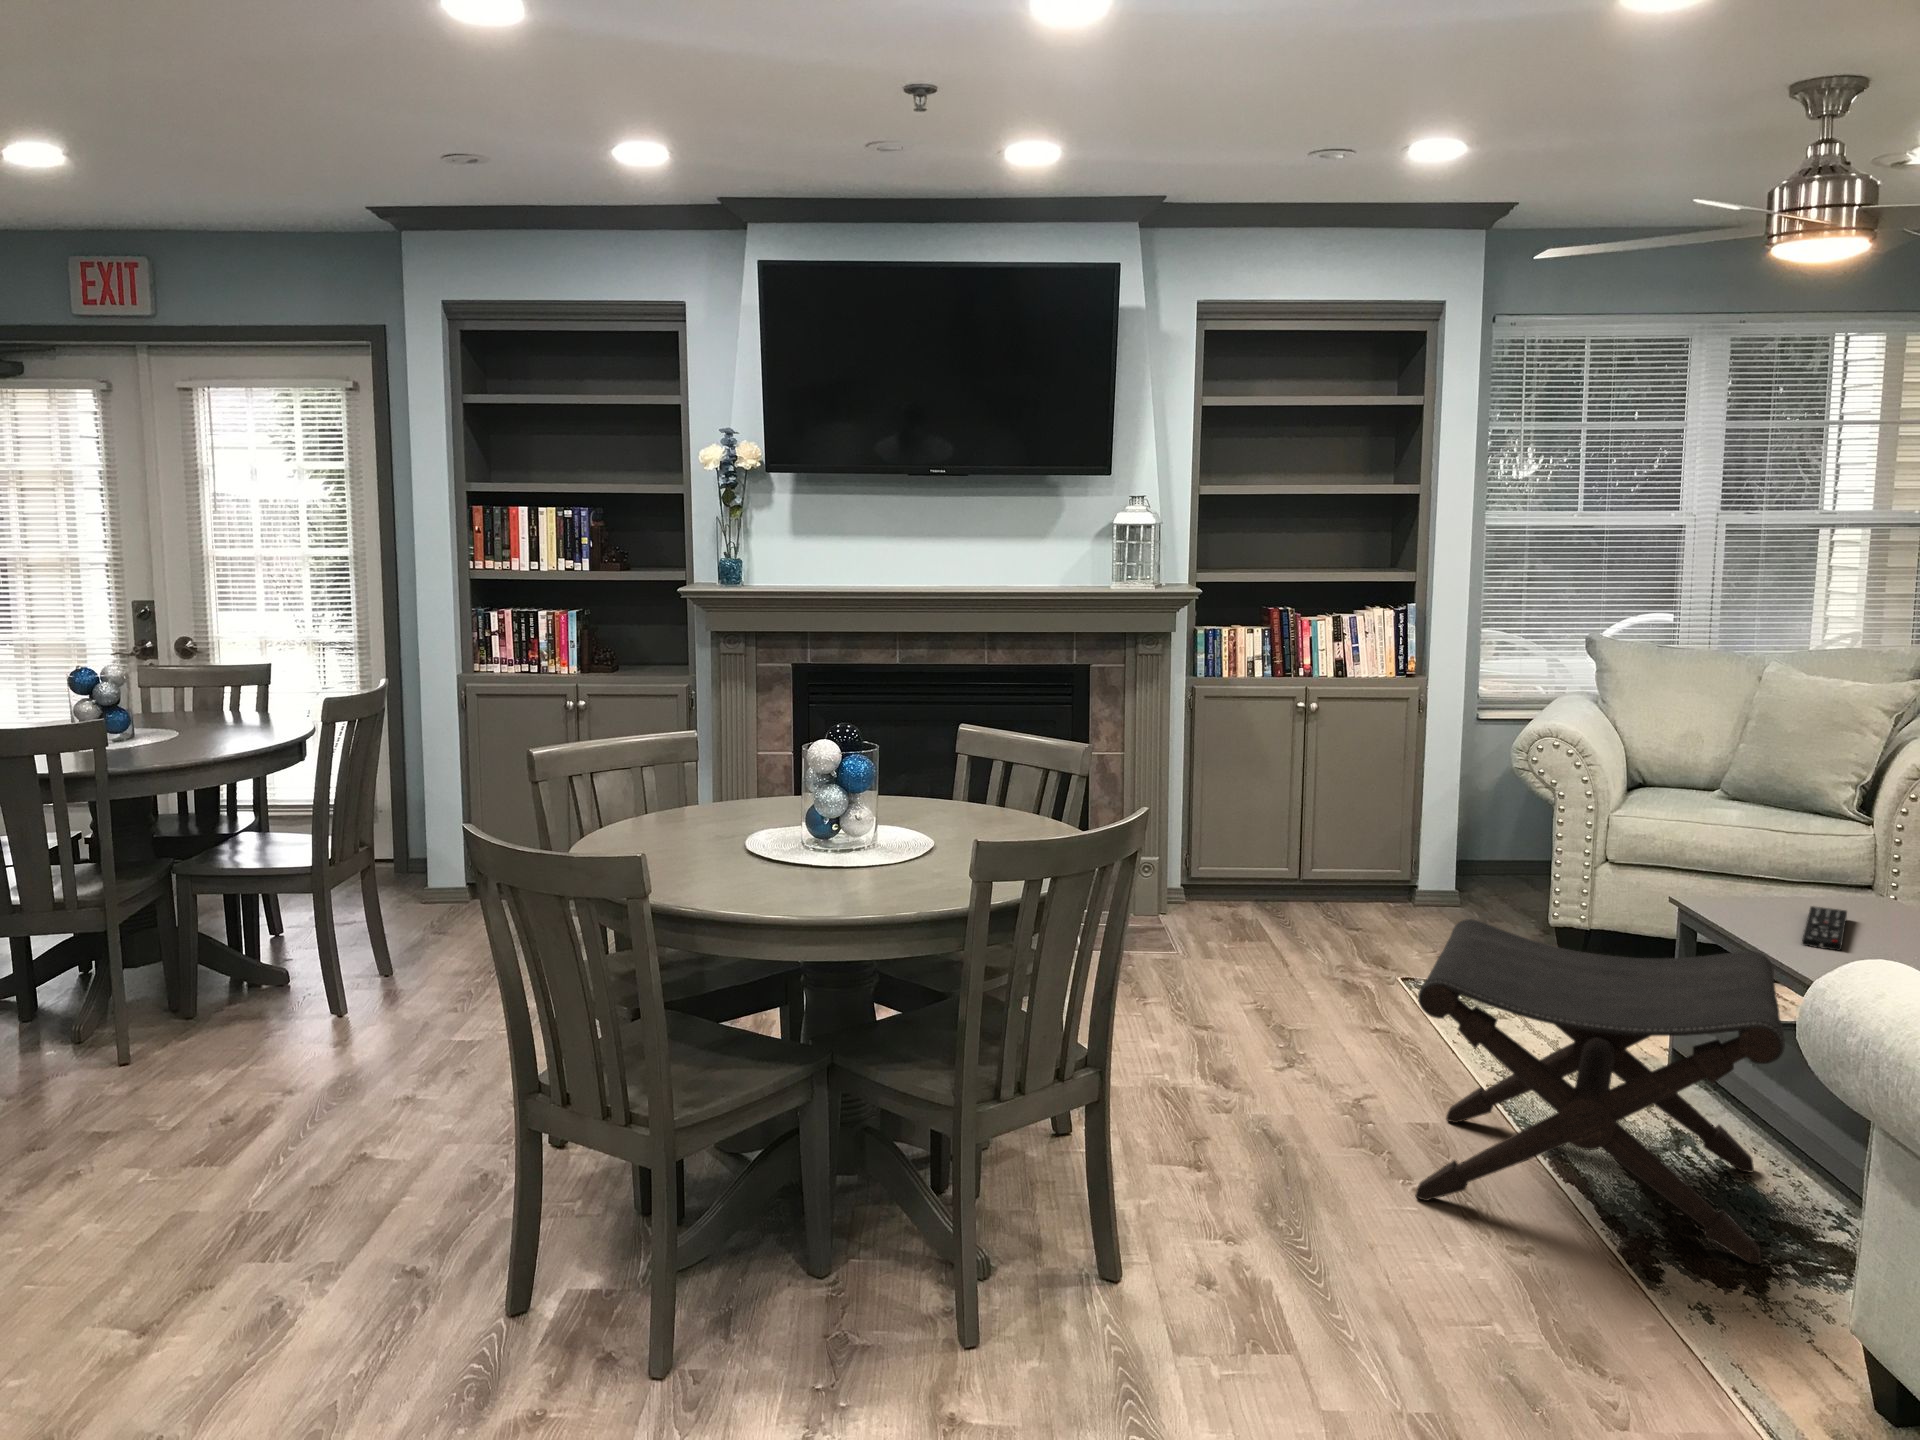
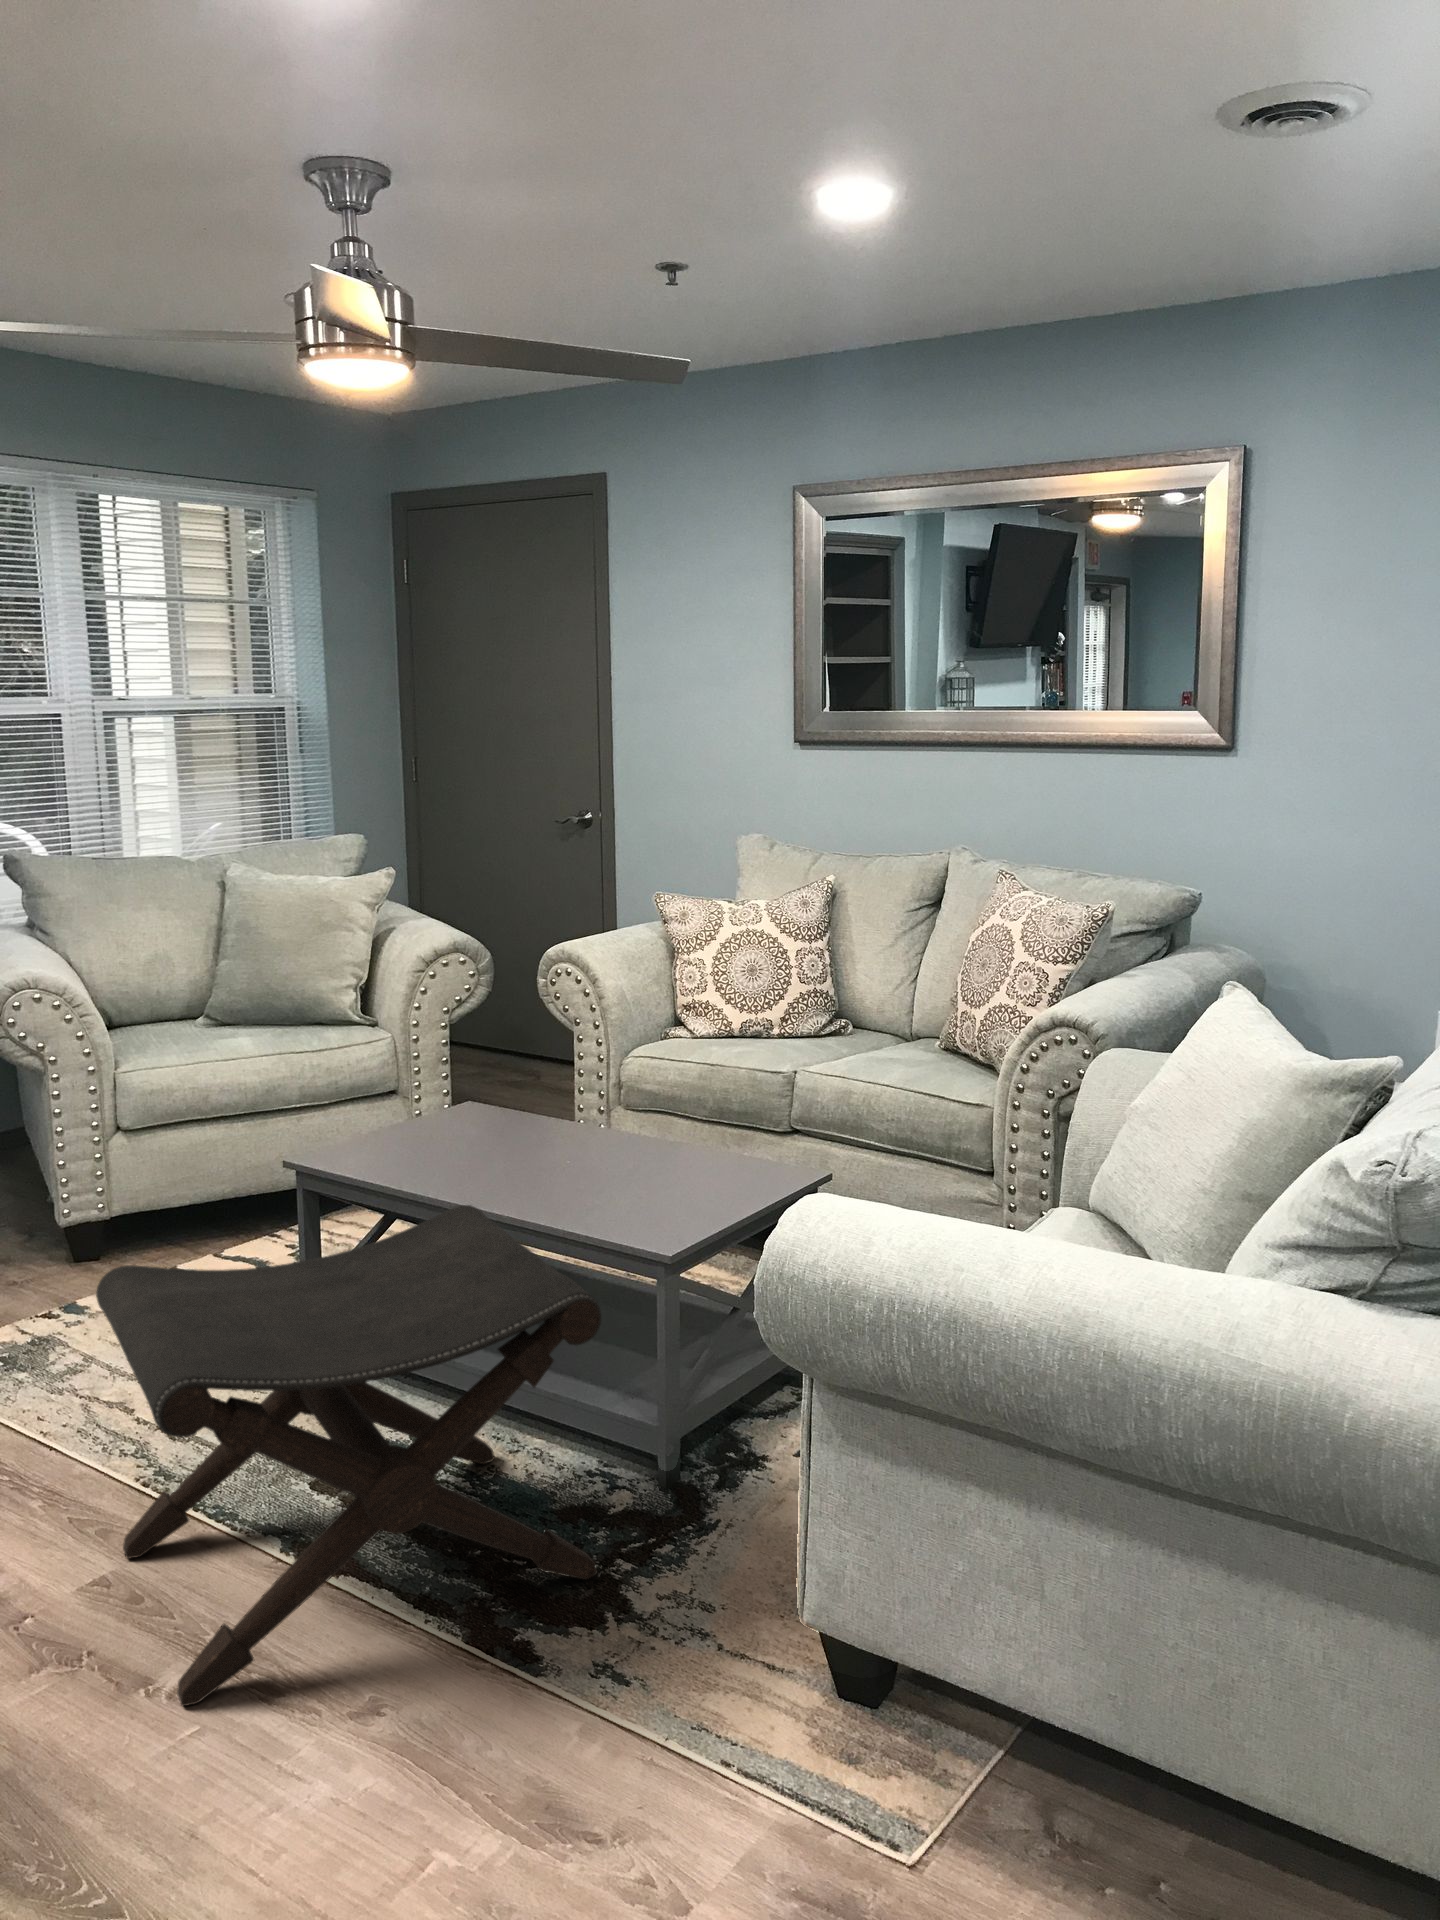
remote control: present [1802,906,1847,951] -> none [427,1128,504,1182]

